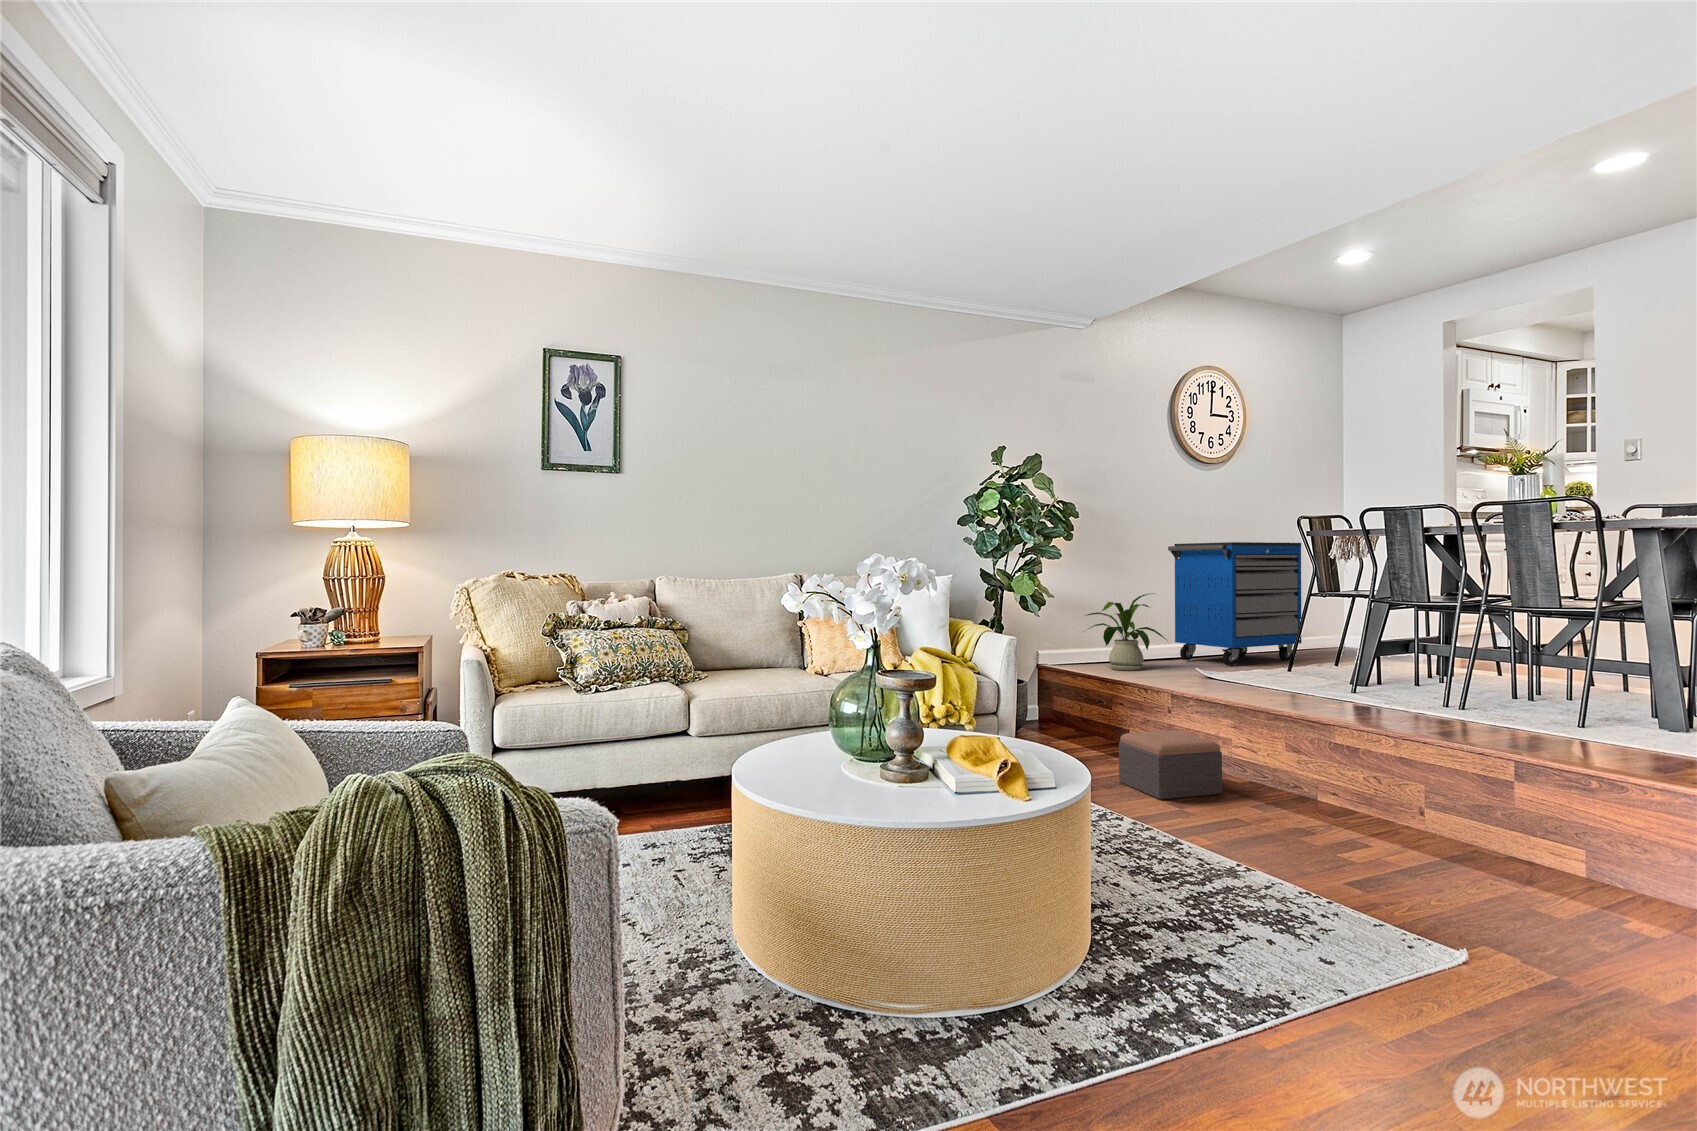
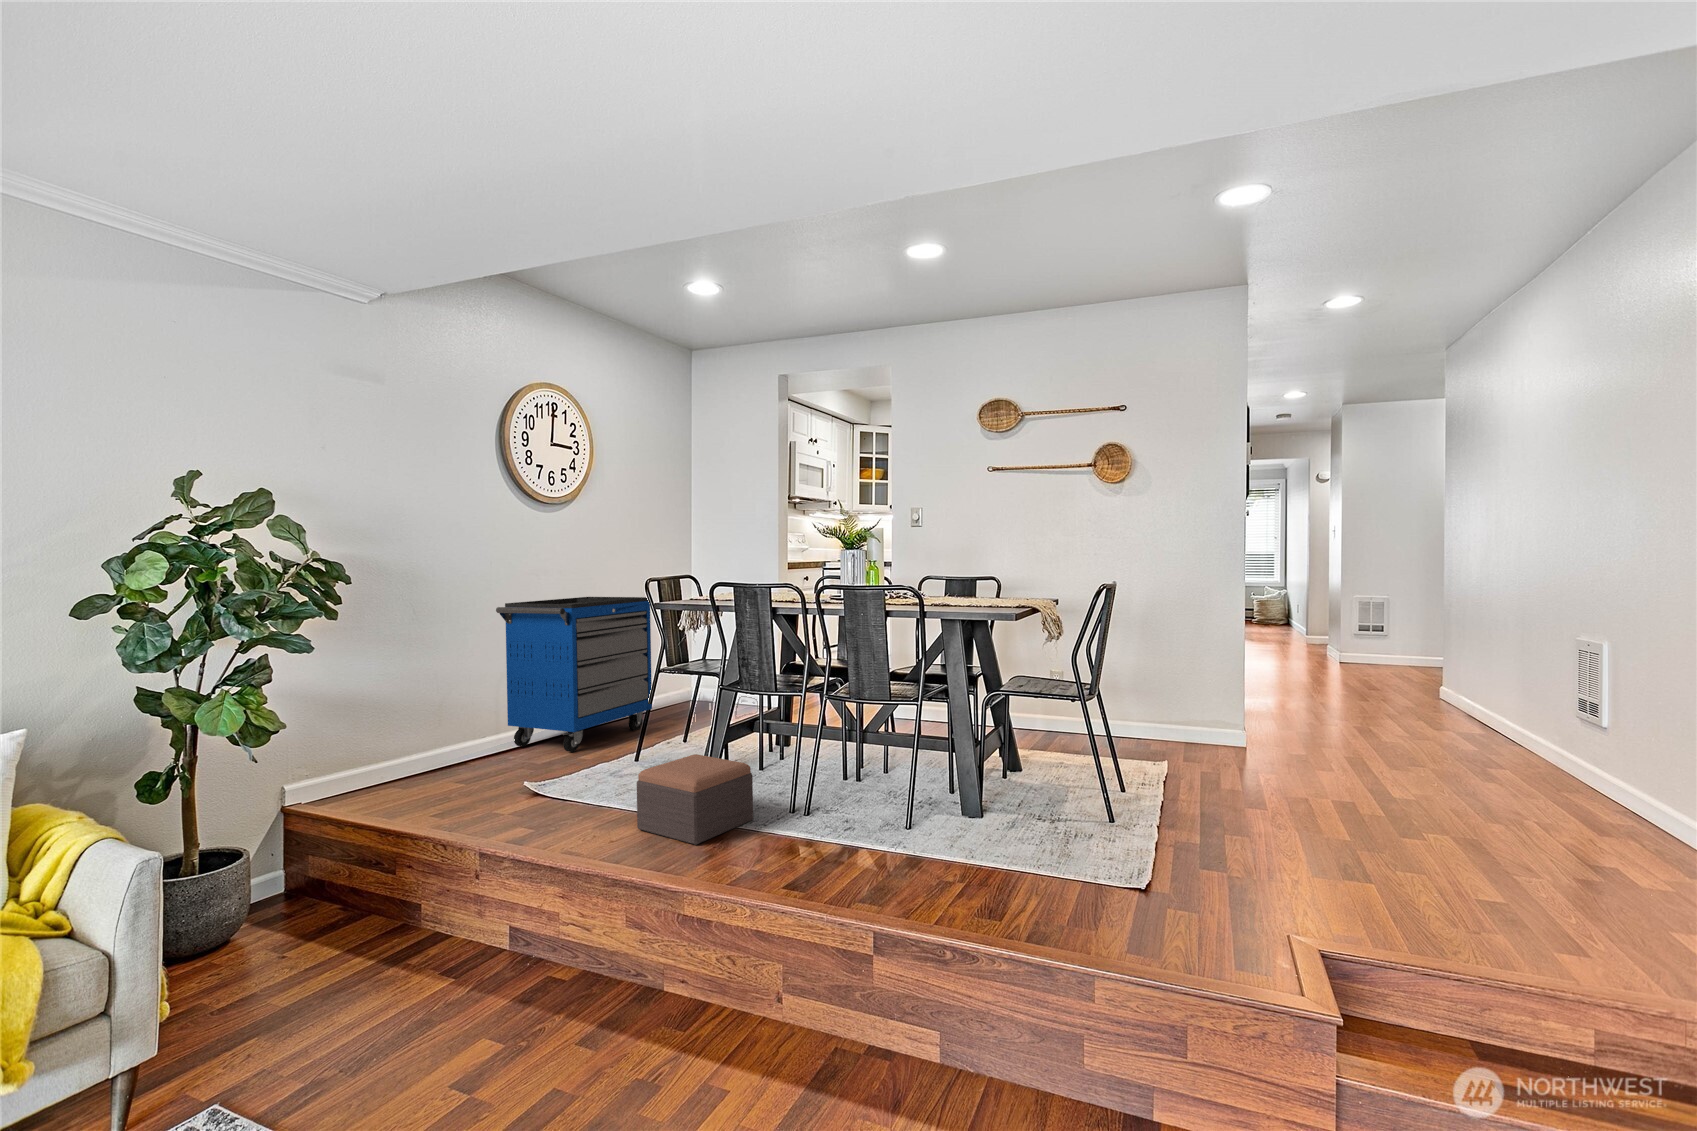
house plant: present [1085,593,1168,671] -> none [366,678,493,786]
footstool: present [1119,730,1222,799] -> present [637,754,753,845]

